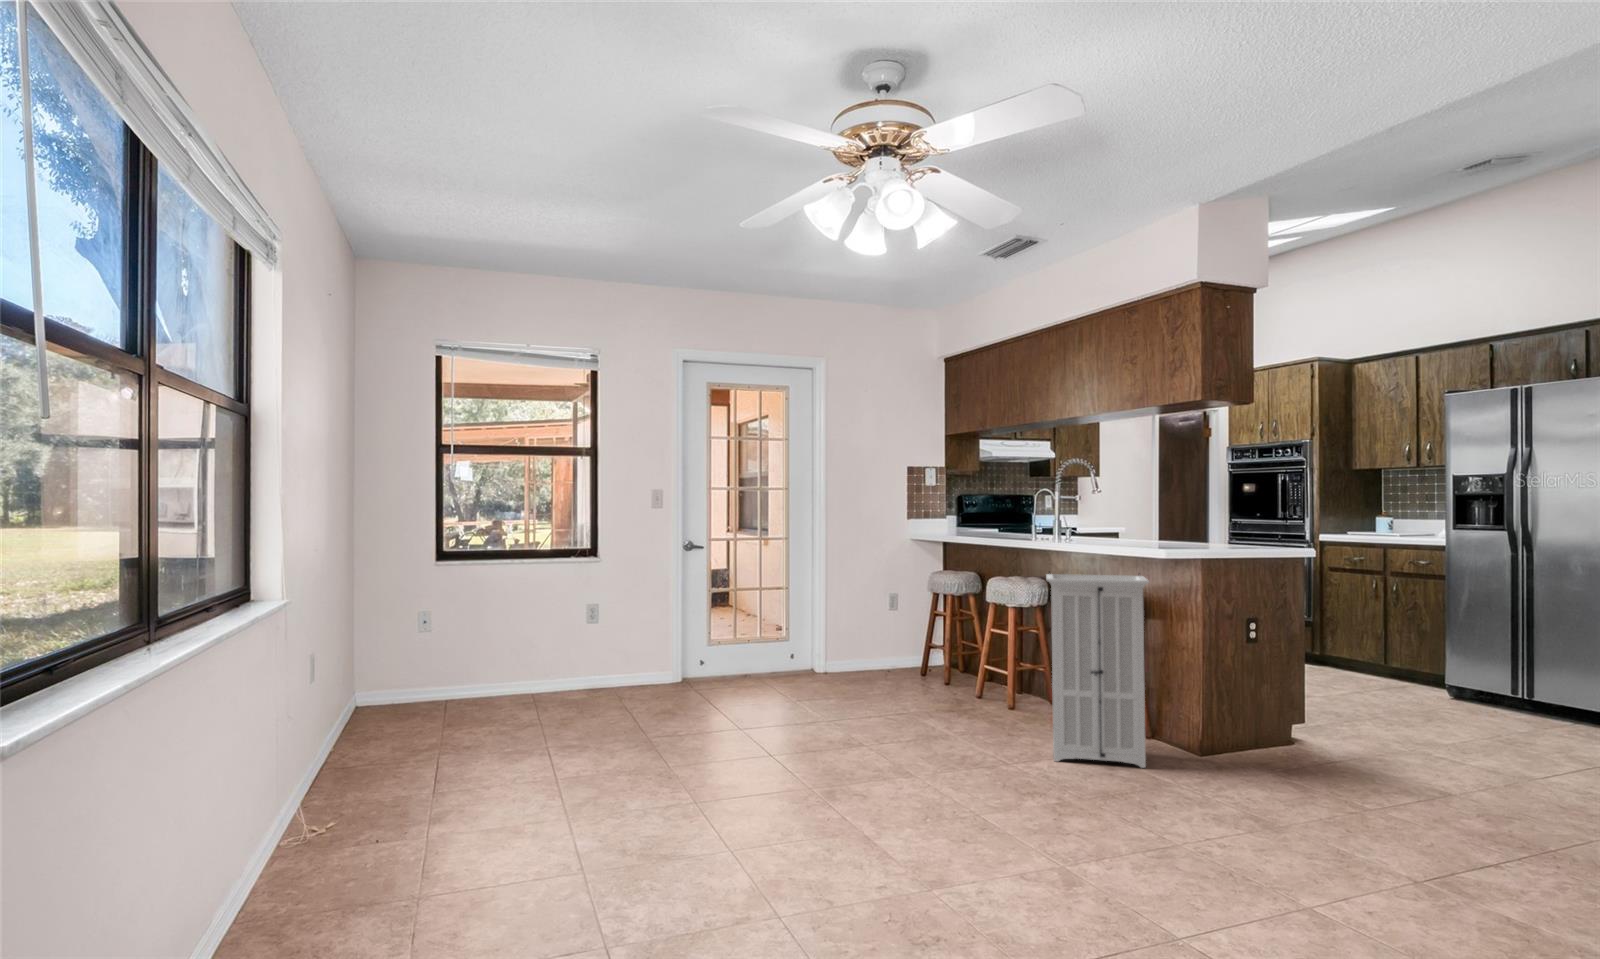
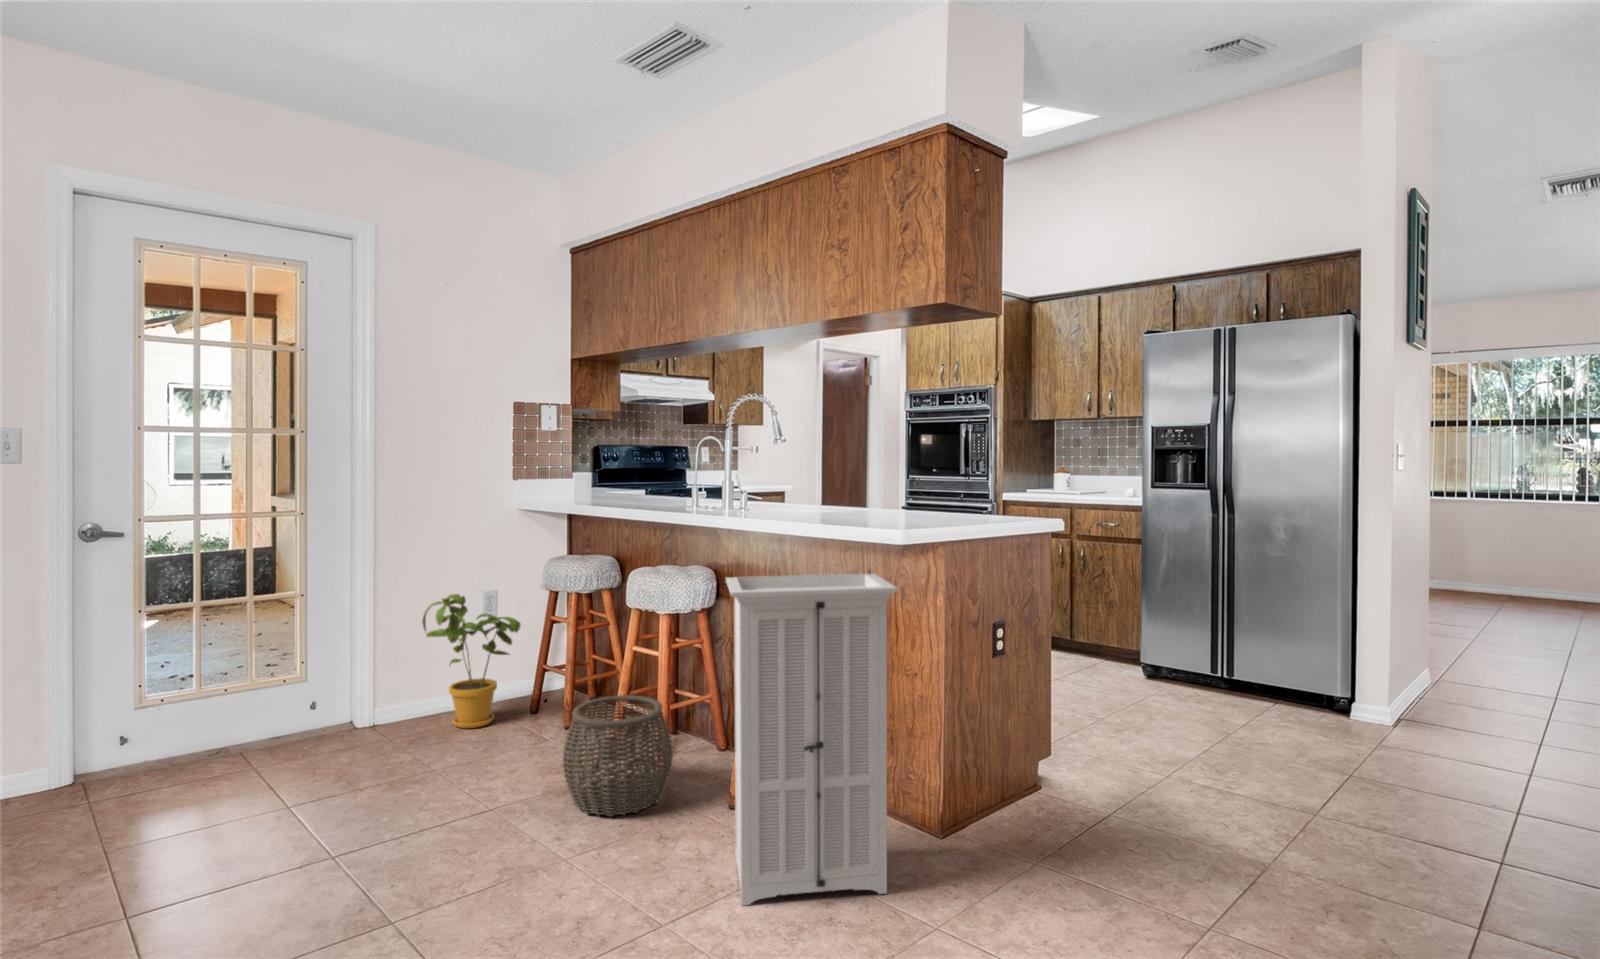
house plant: none [856,590,916,679] -> present [422,594,521,728]
woven basket: none [948,654,1017,723] -> present [563,695,673,816]

